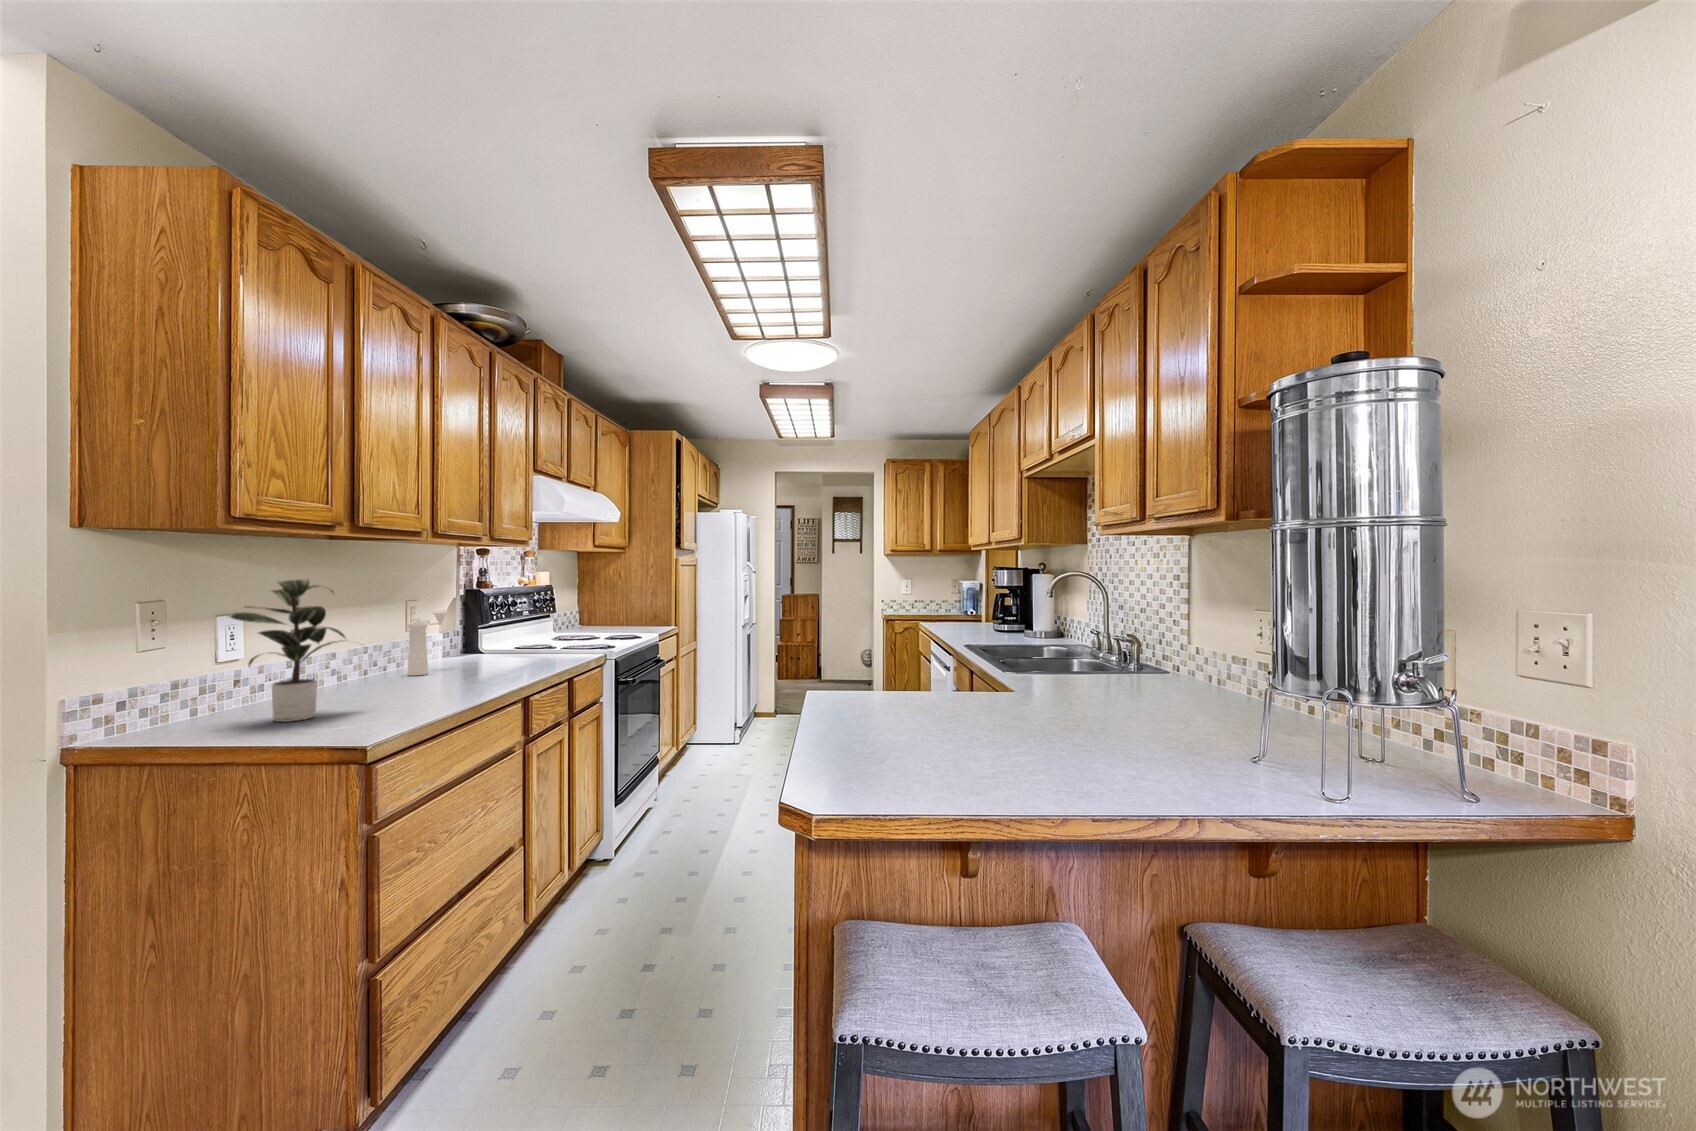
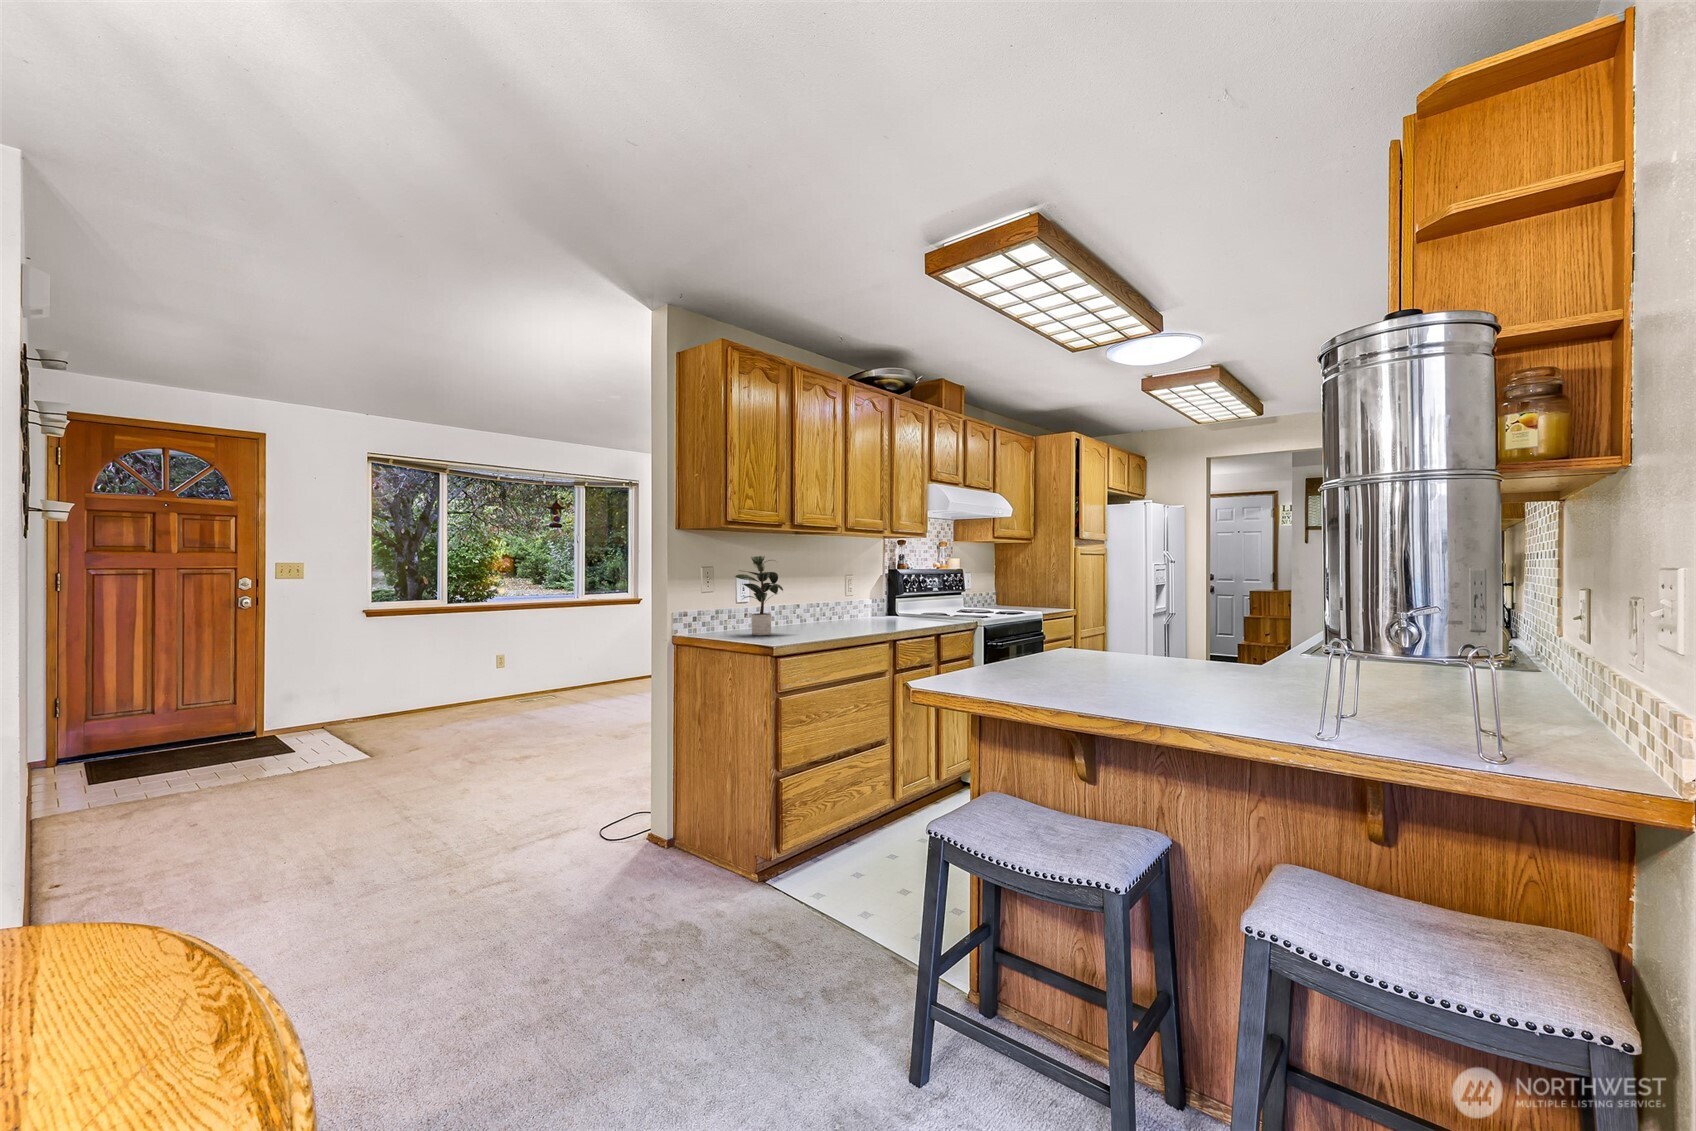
pepper mill: present [408,609,448,676] -> none [839,581,865,623]

